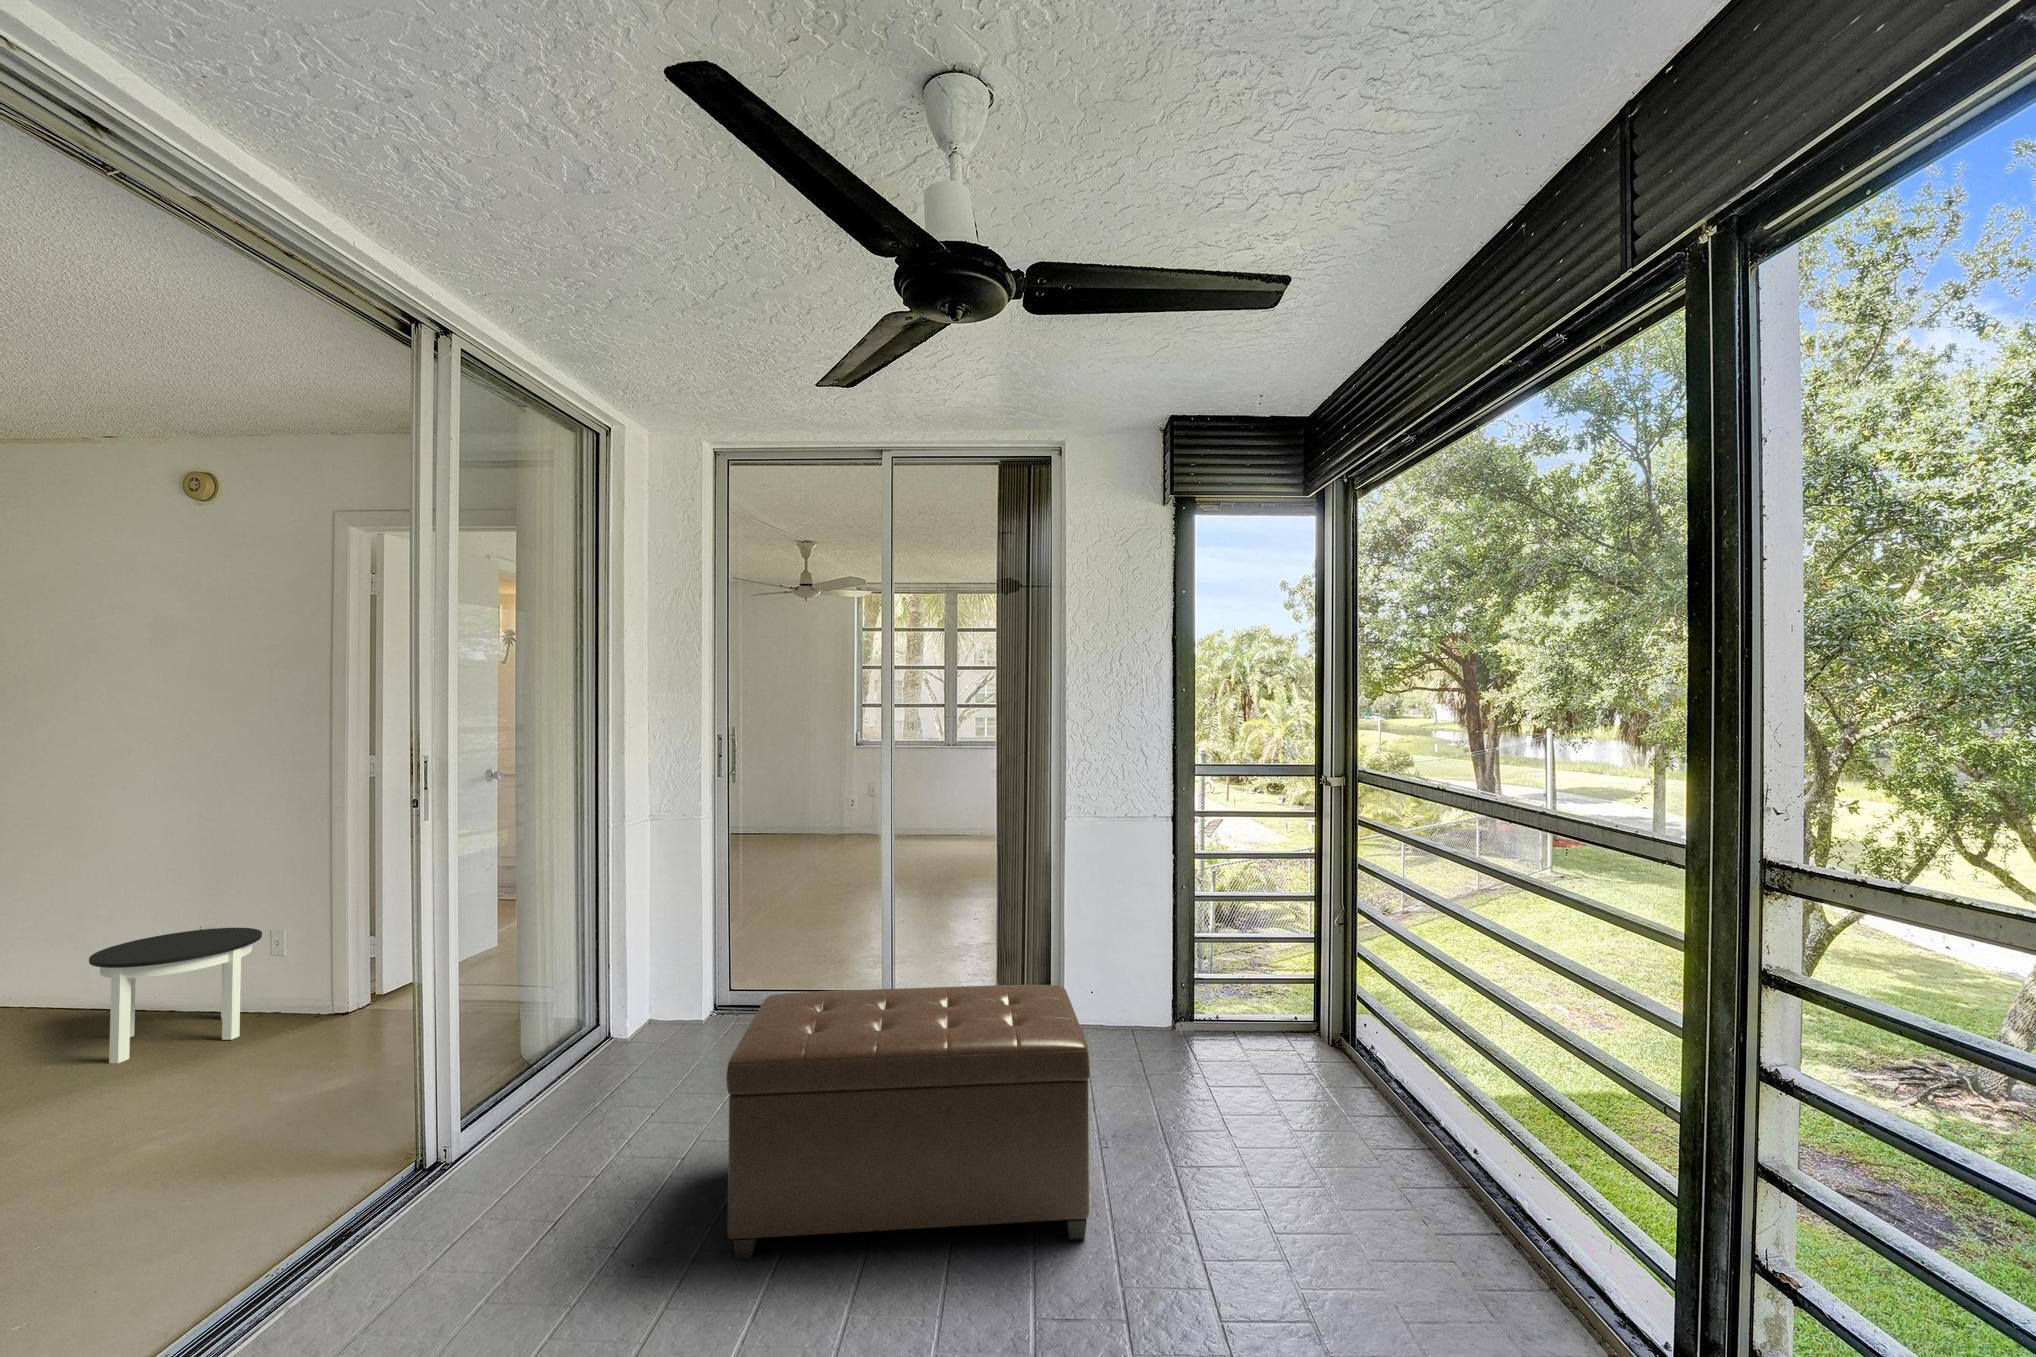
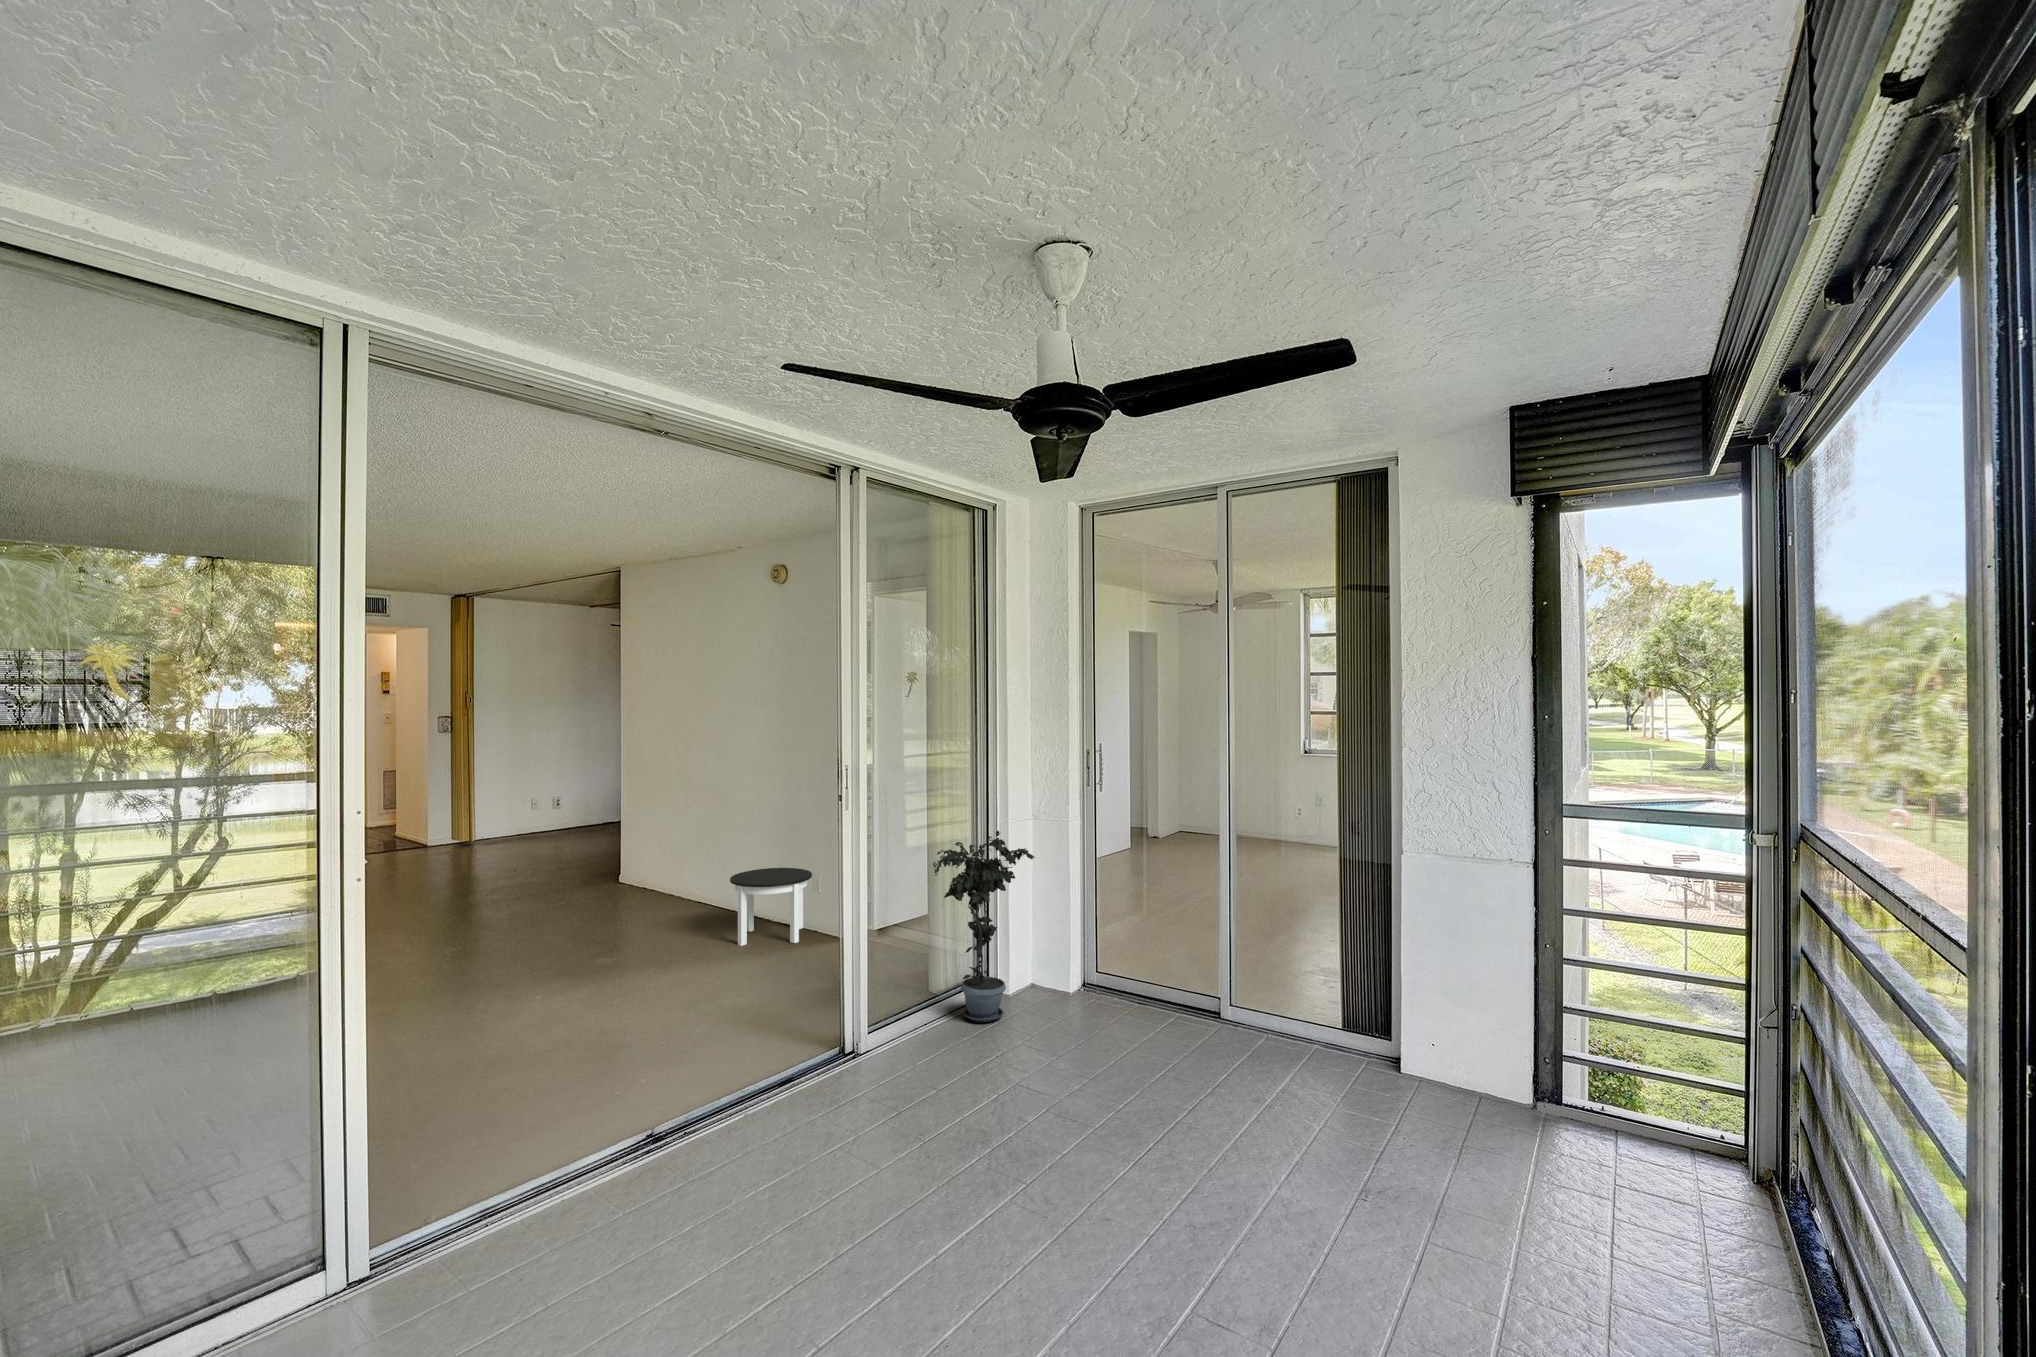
potted plant: none [542,833,669,1081] -> present [933,831,1035,1022]
ottoman: present [726,985,1090,1259] -> none [991,977,1318,1267]

